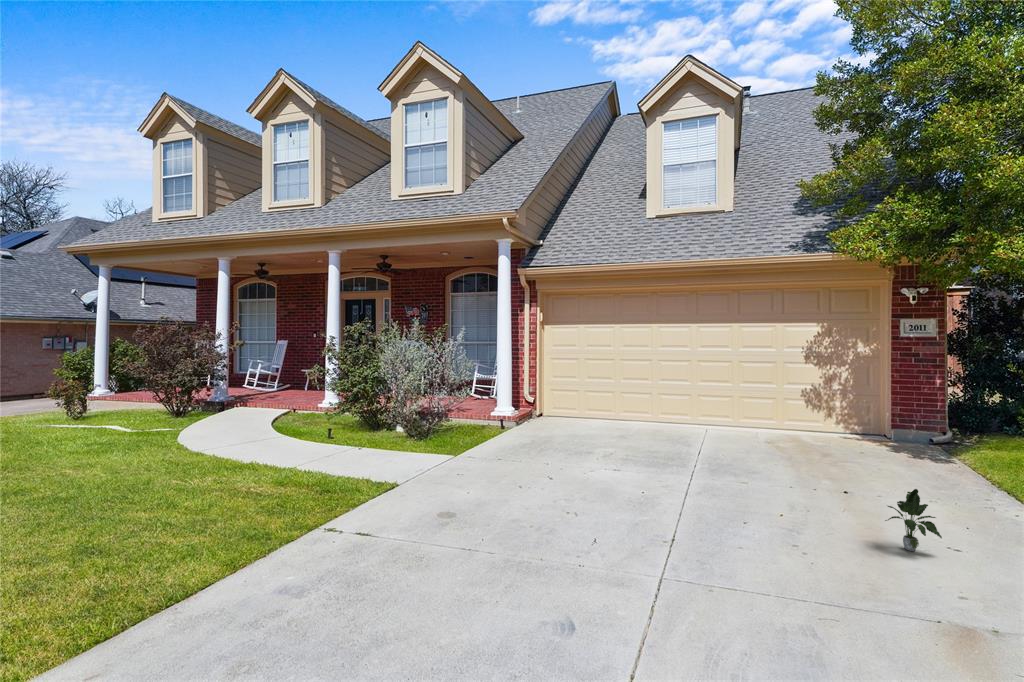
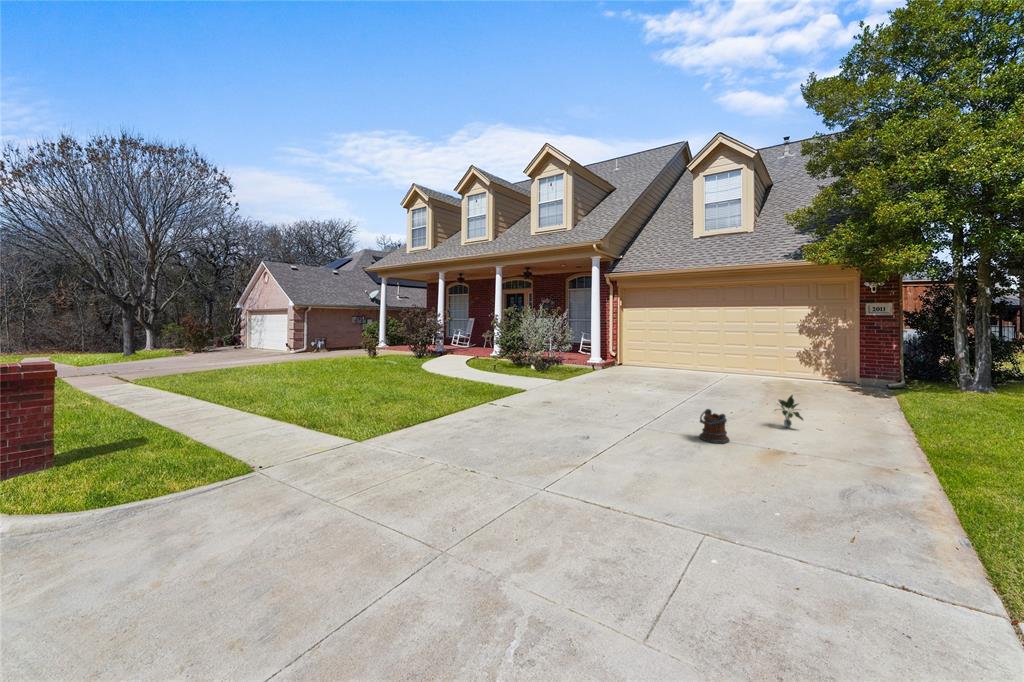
bucket: none [803,543,871,626] -> present [699,409,730,444]

